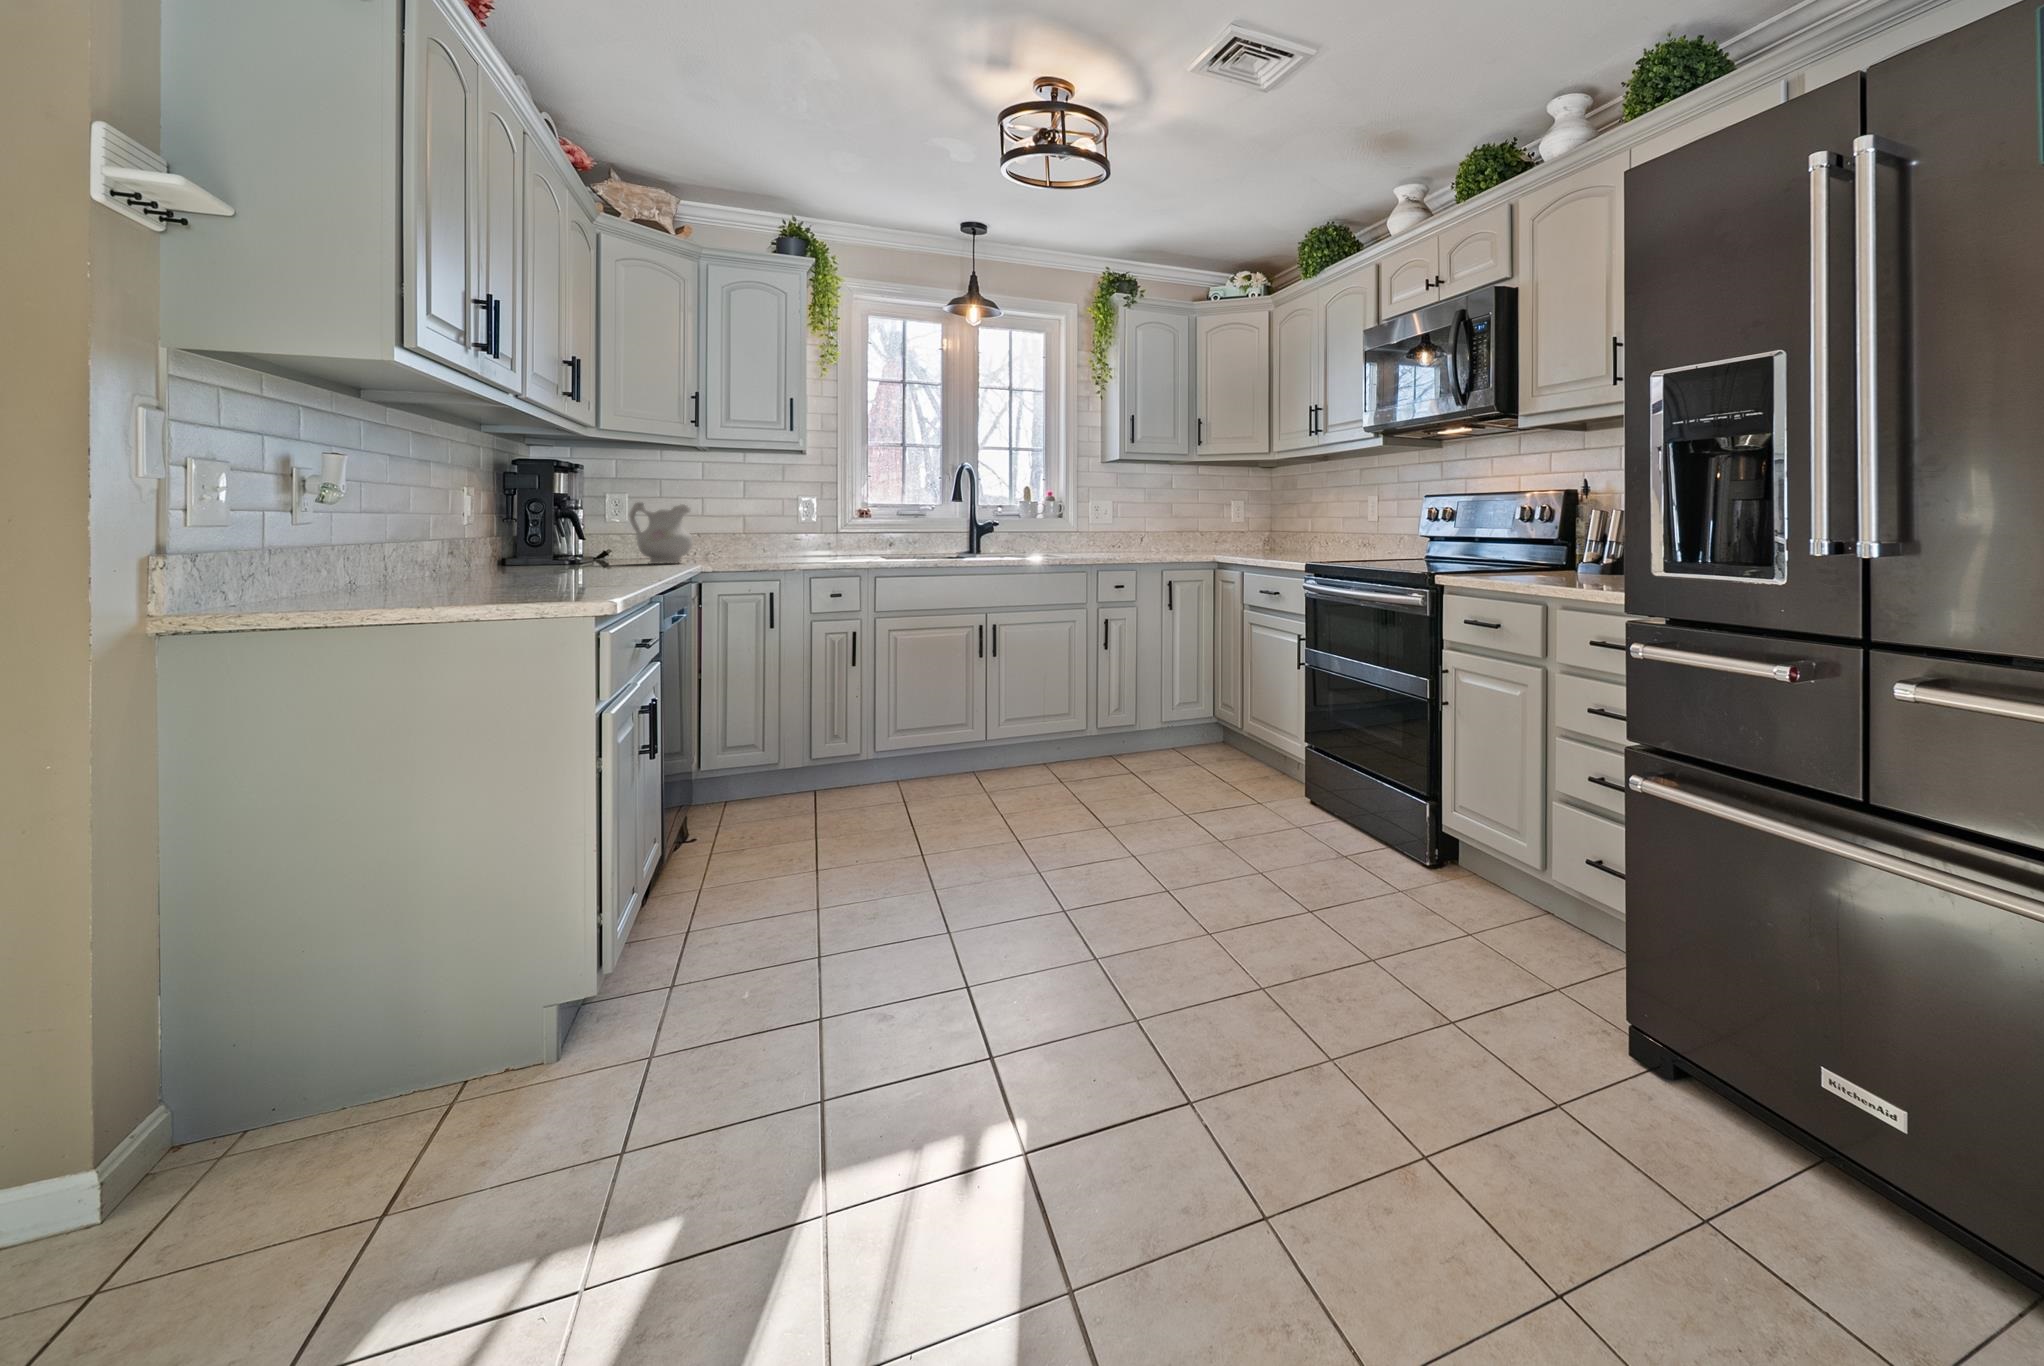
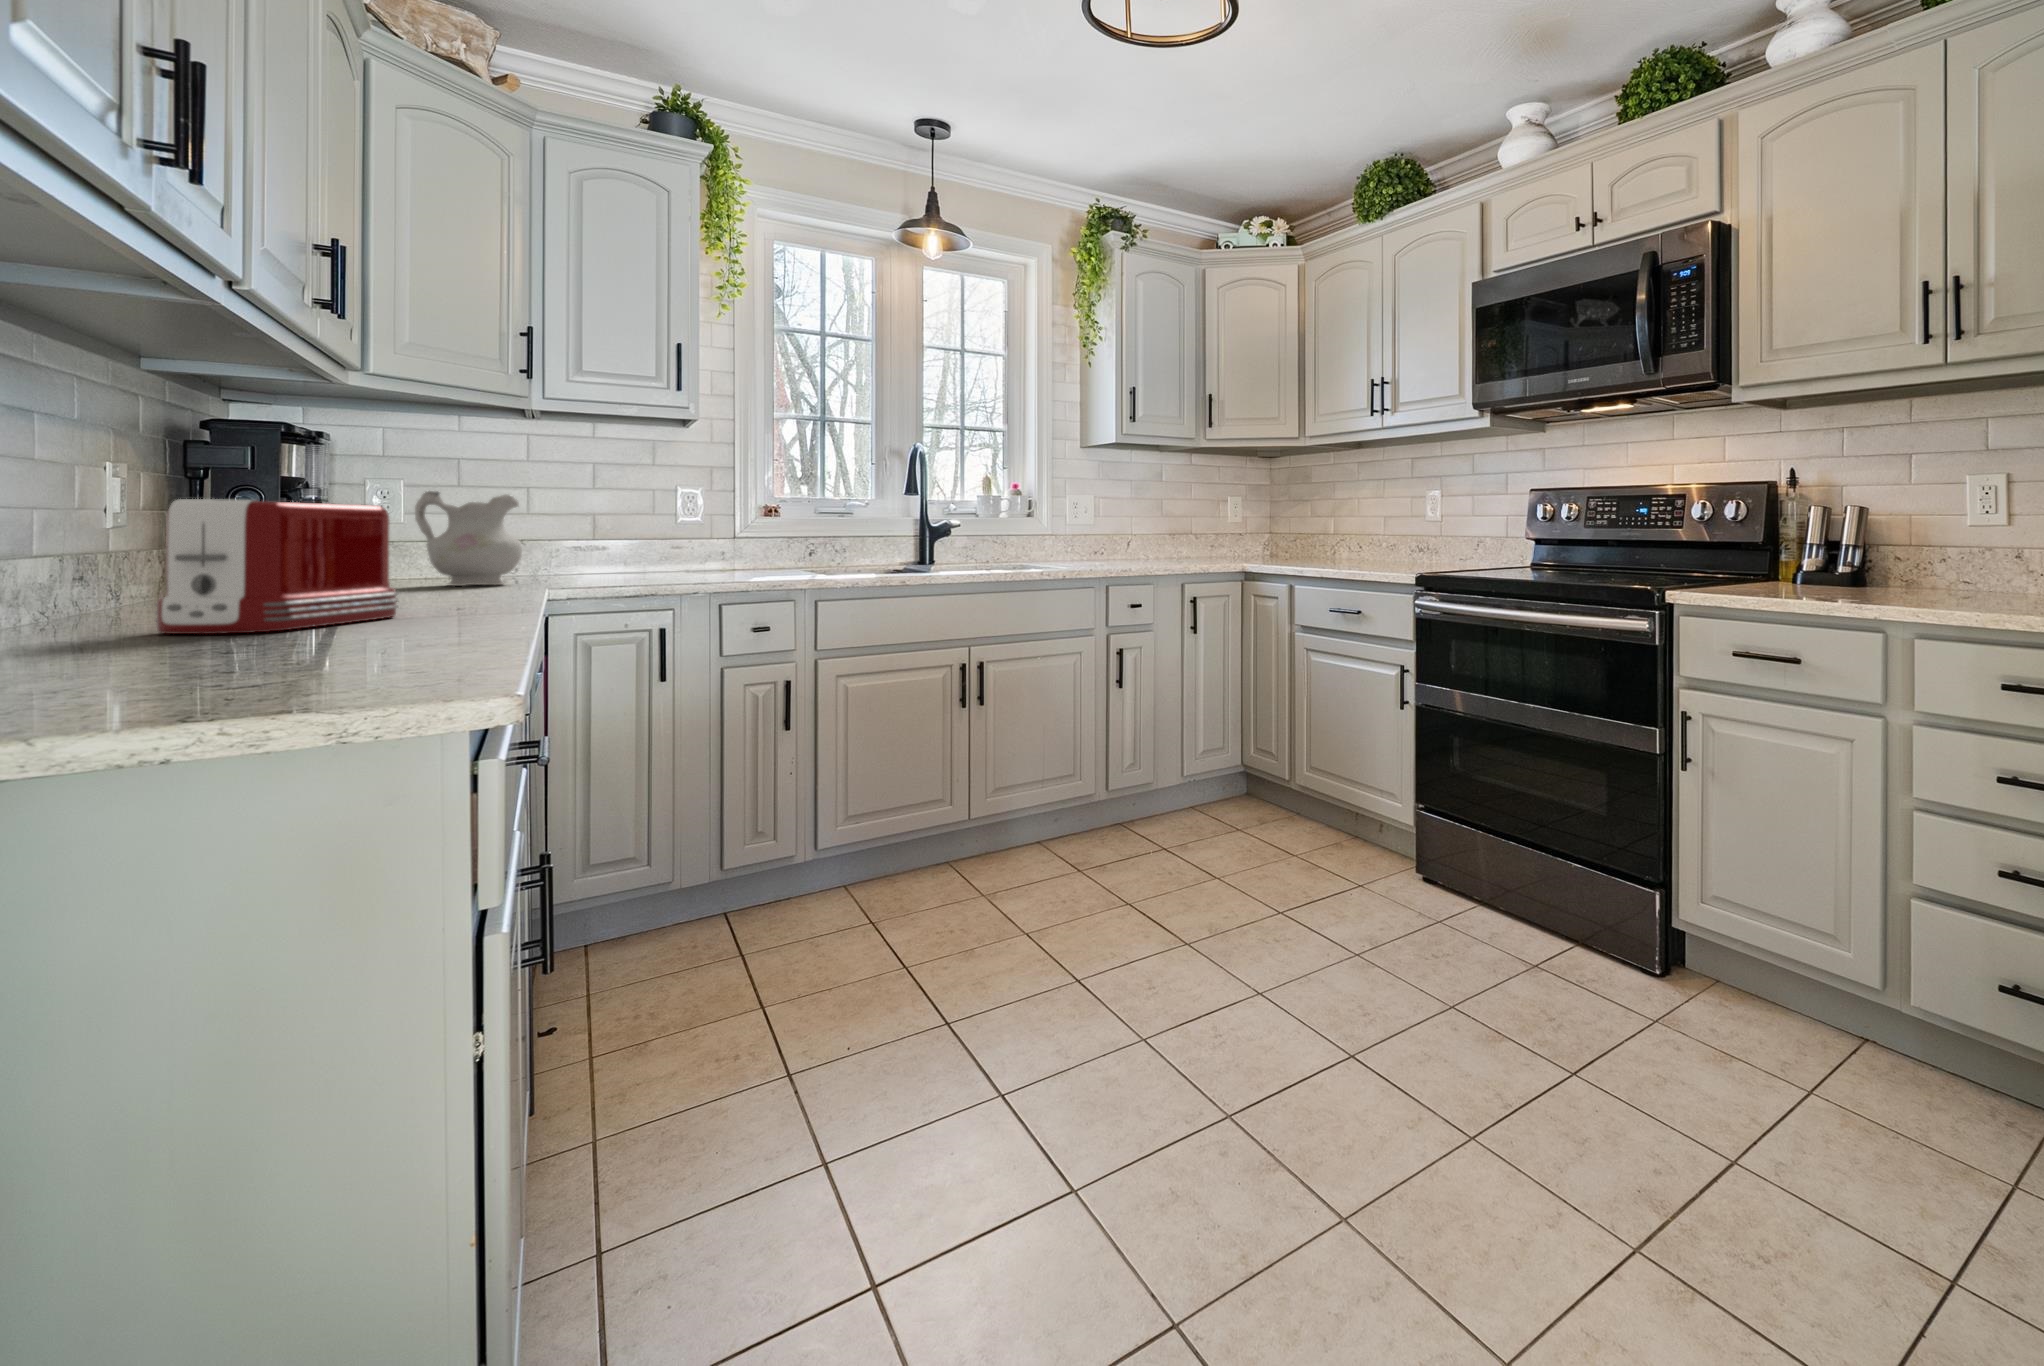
toaster: none [484,511,603,582] -> present [155,499,399,634]

